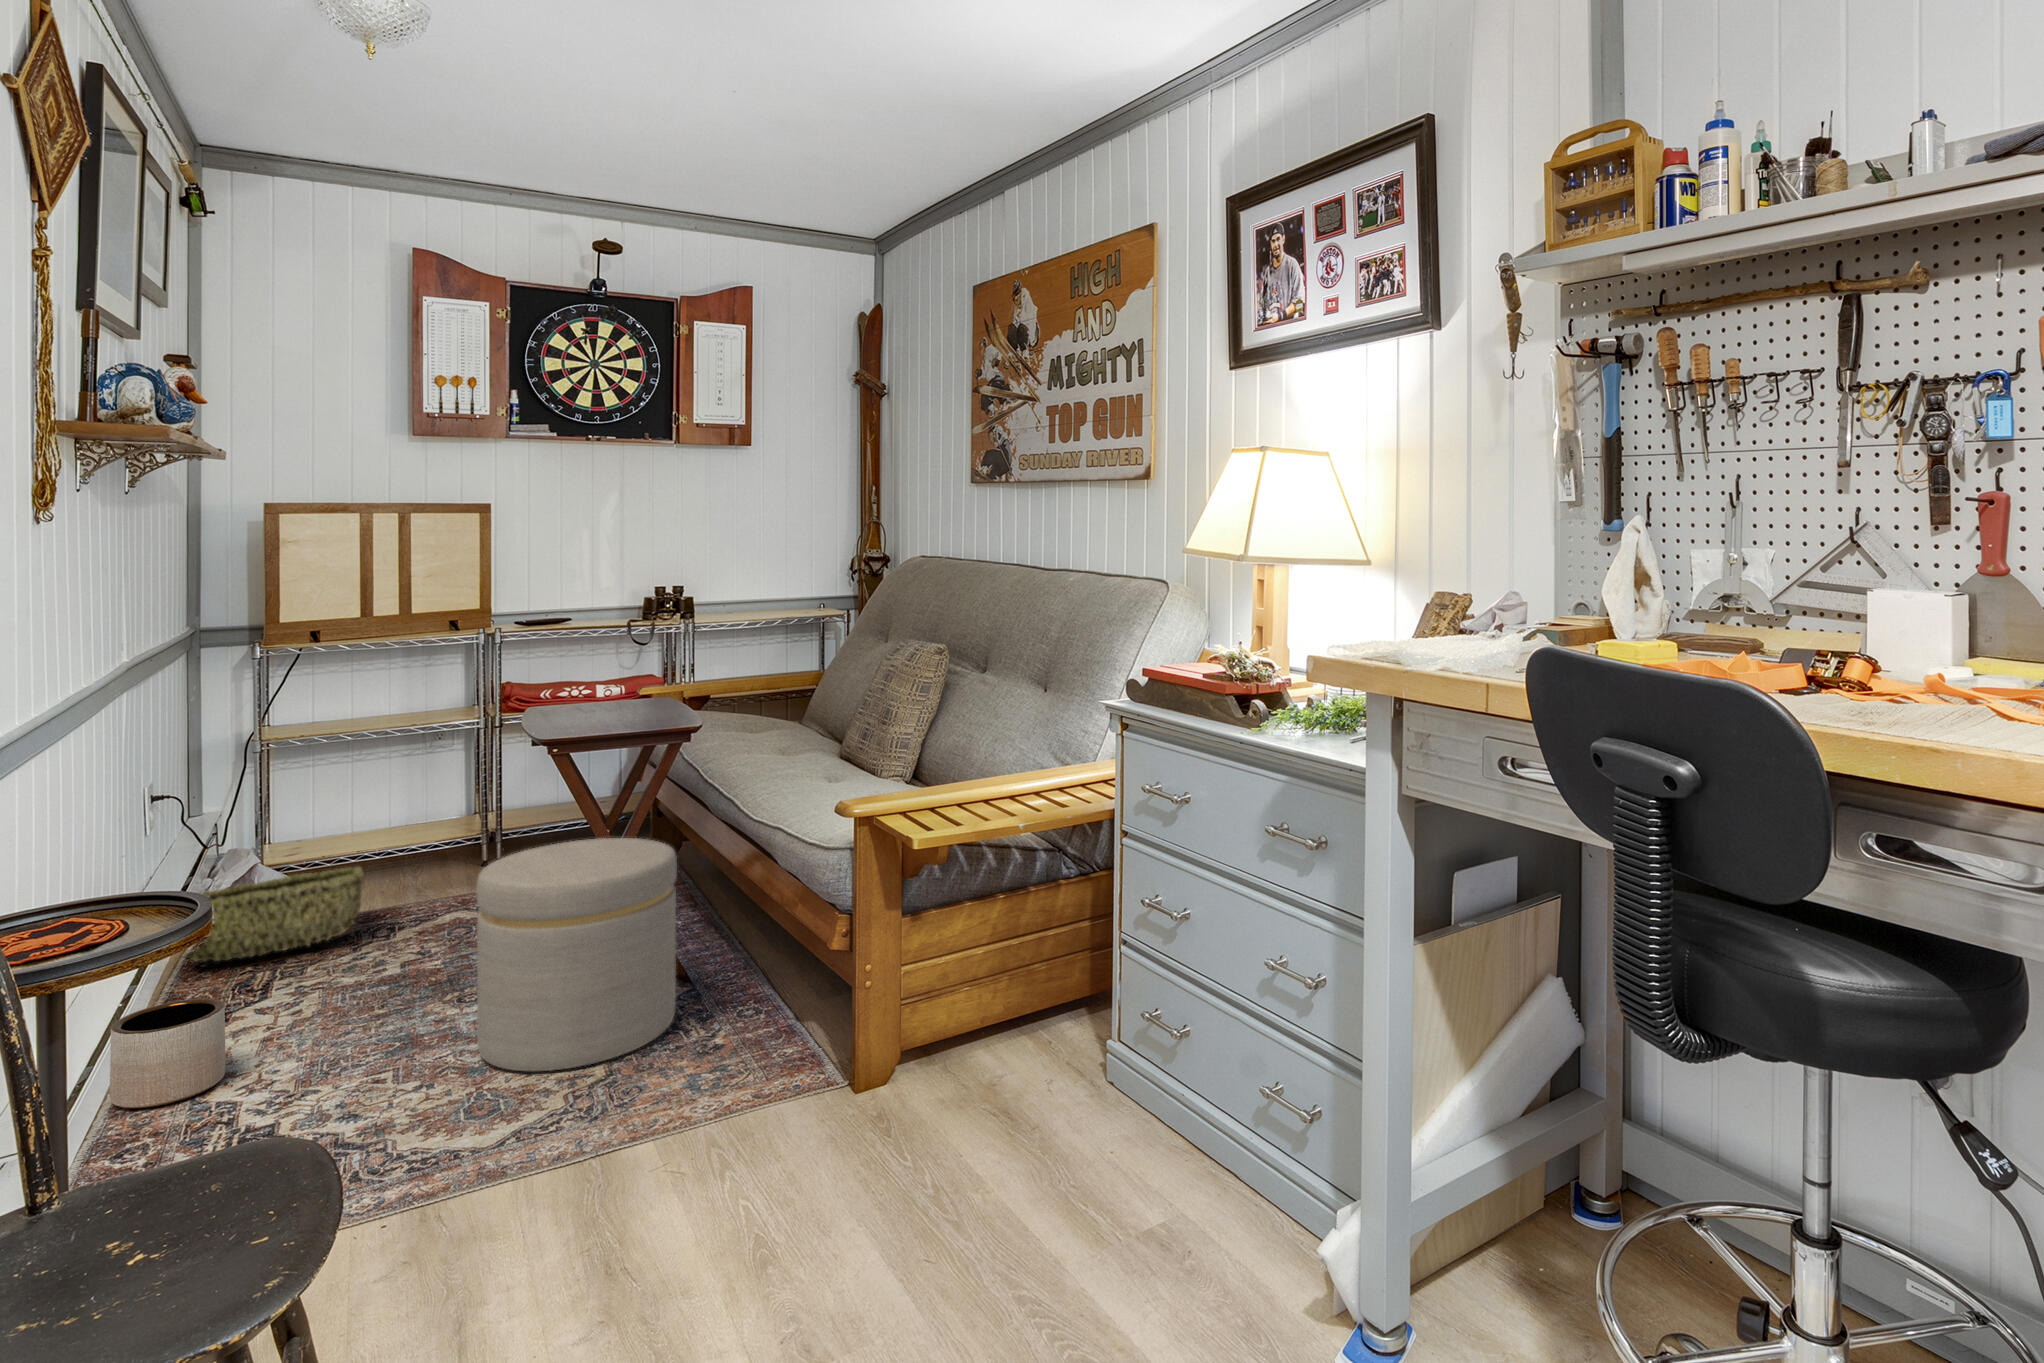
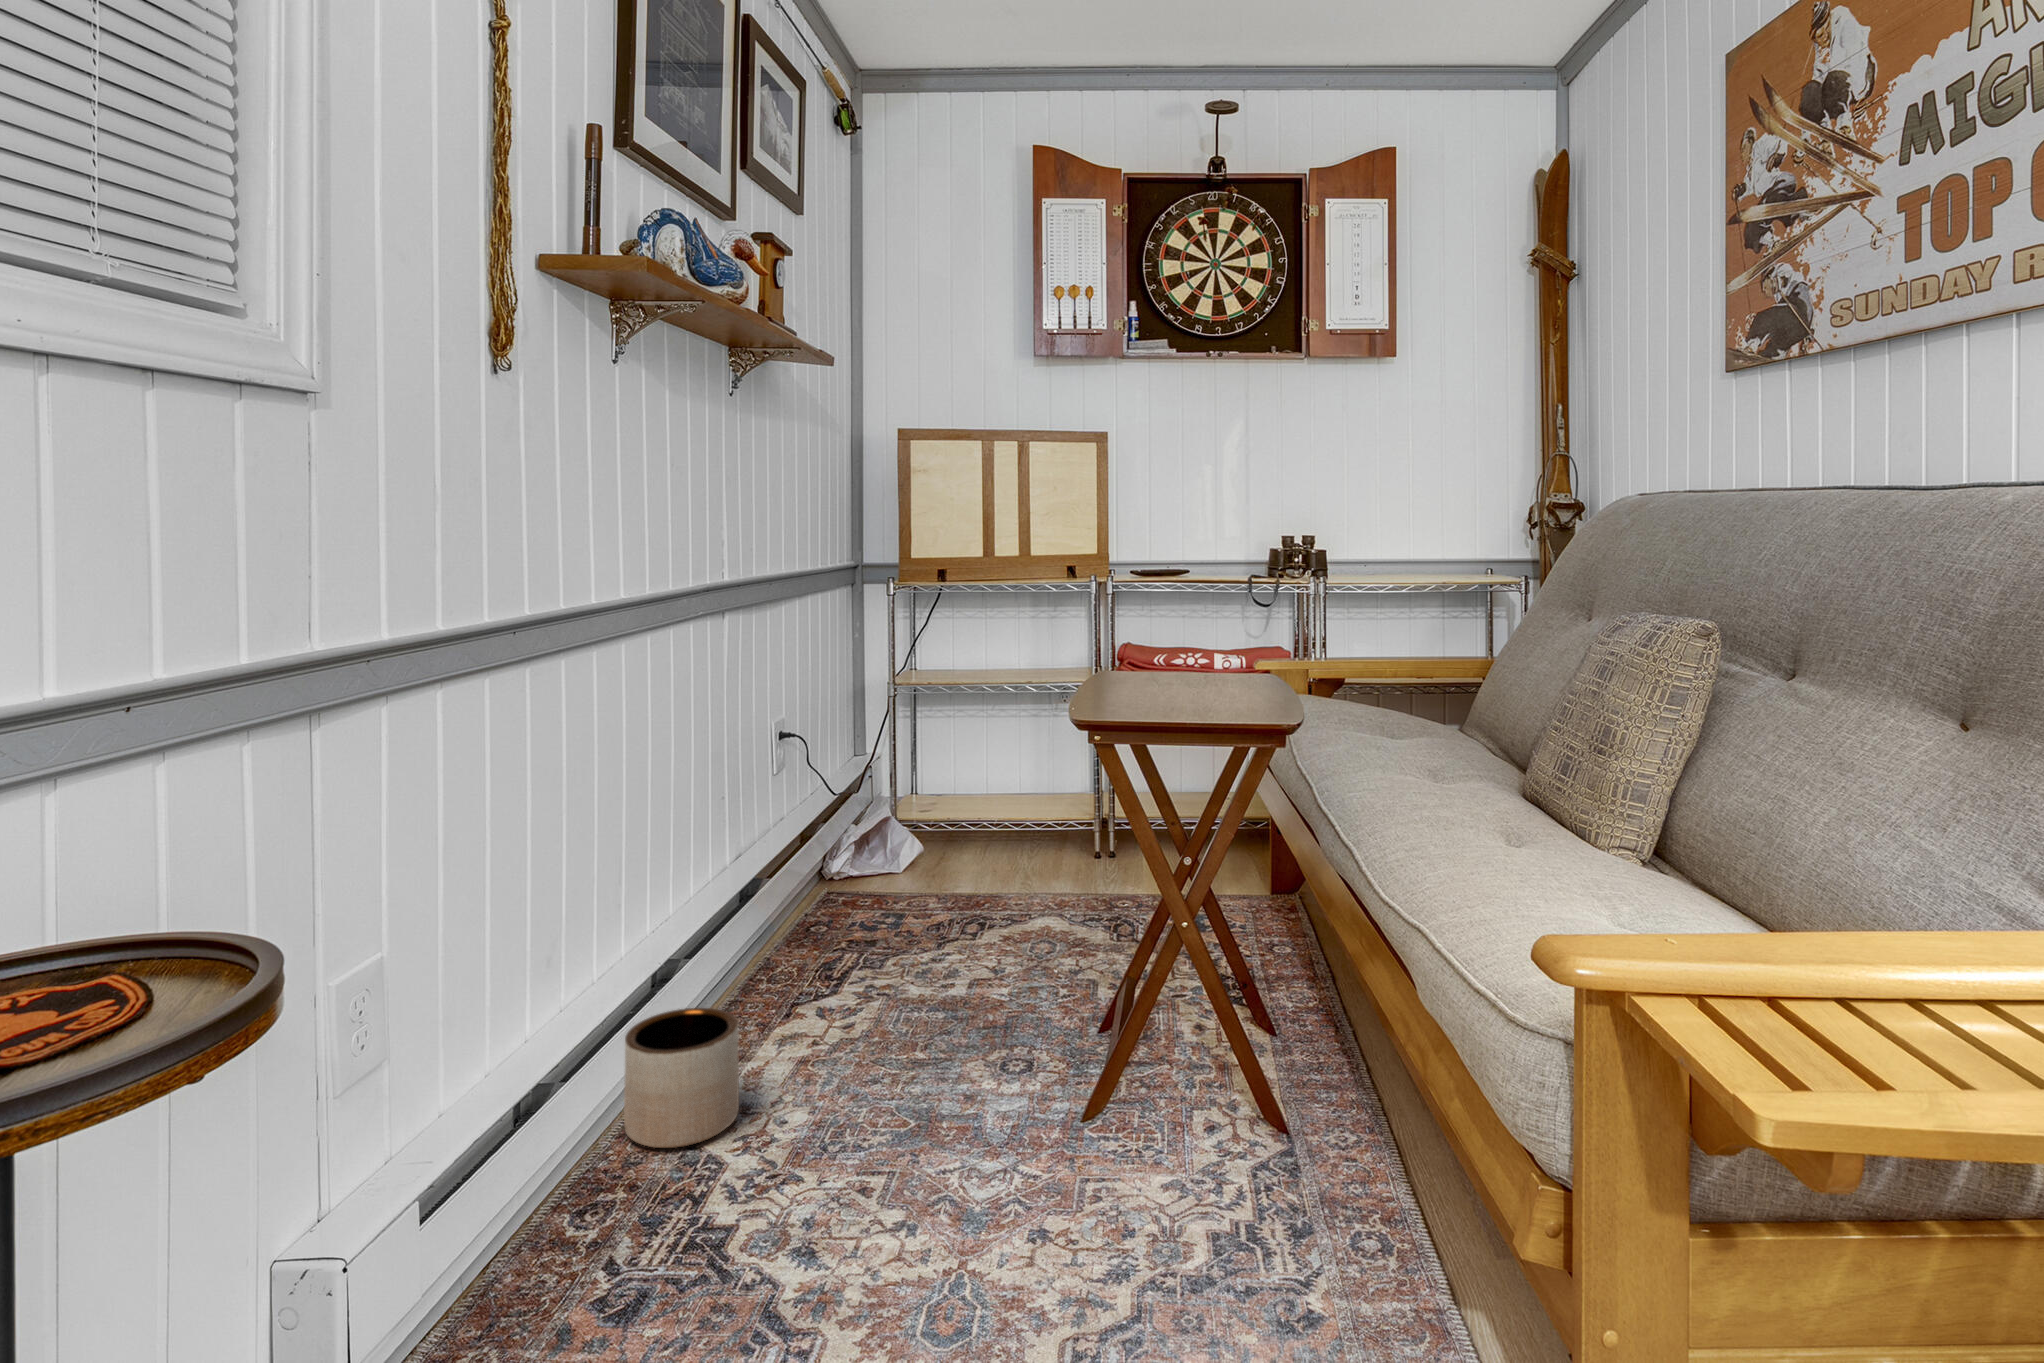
ottoman: present [476,838,677,1071] -> none [987,882,1260,1272]
woven basket: present [184,867,364,961] -> none [765,845,956,936]

